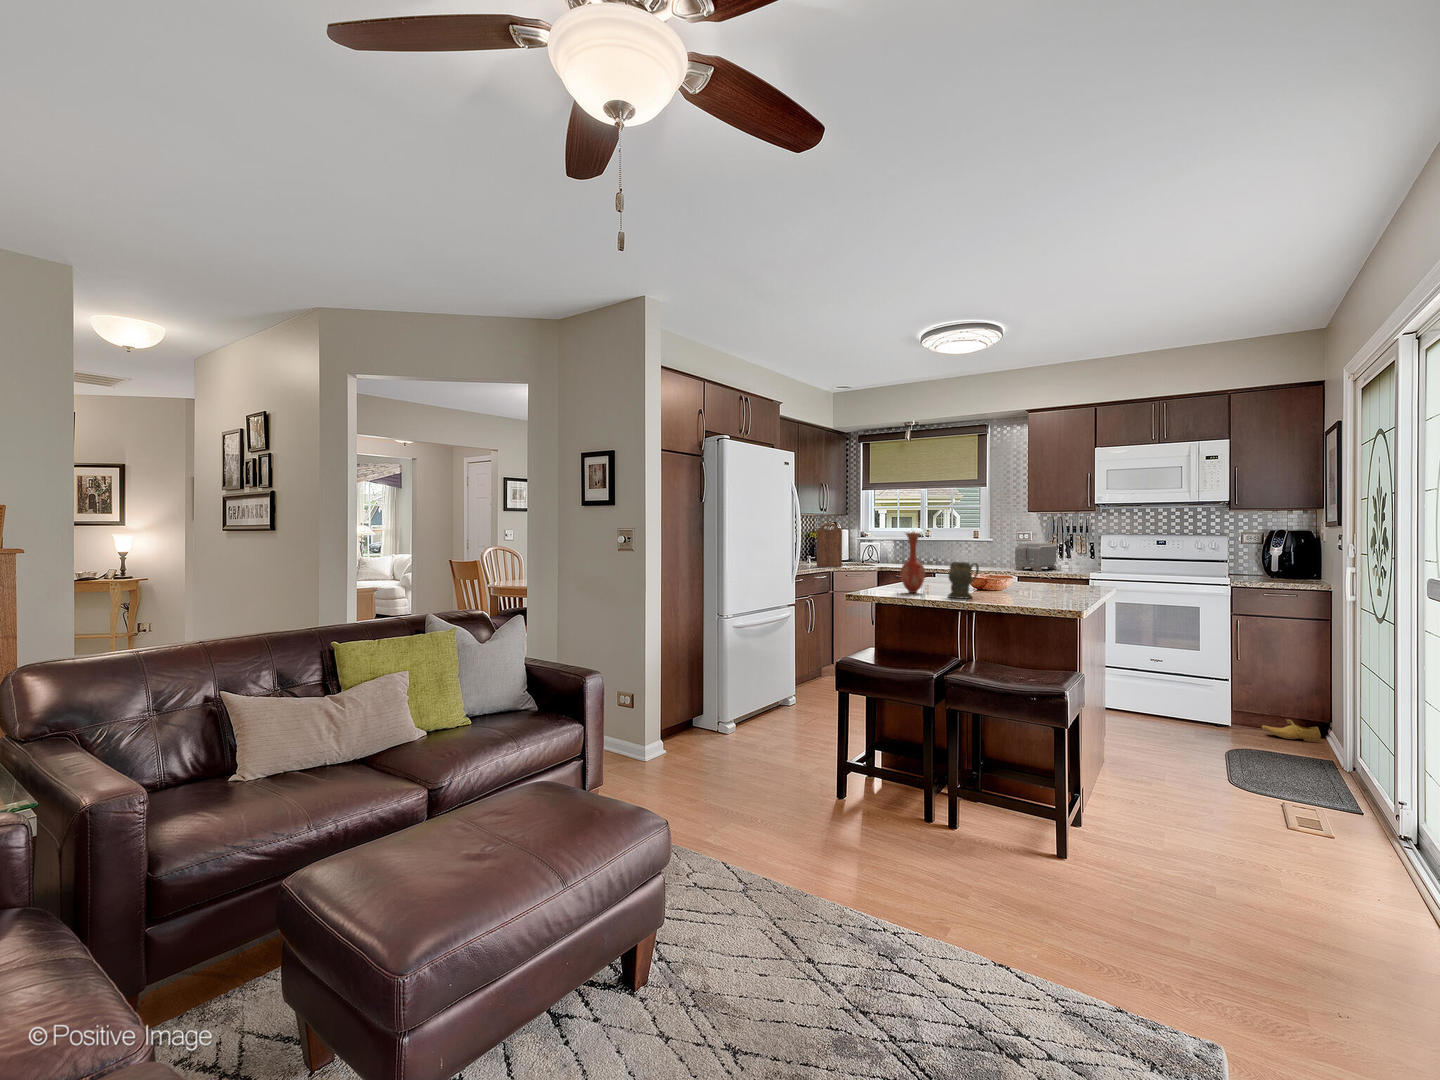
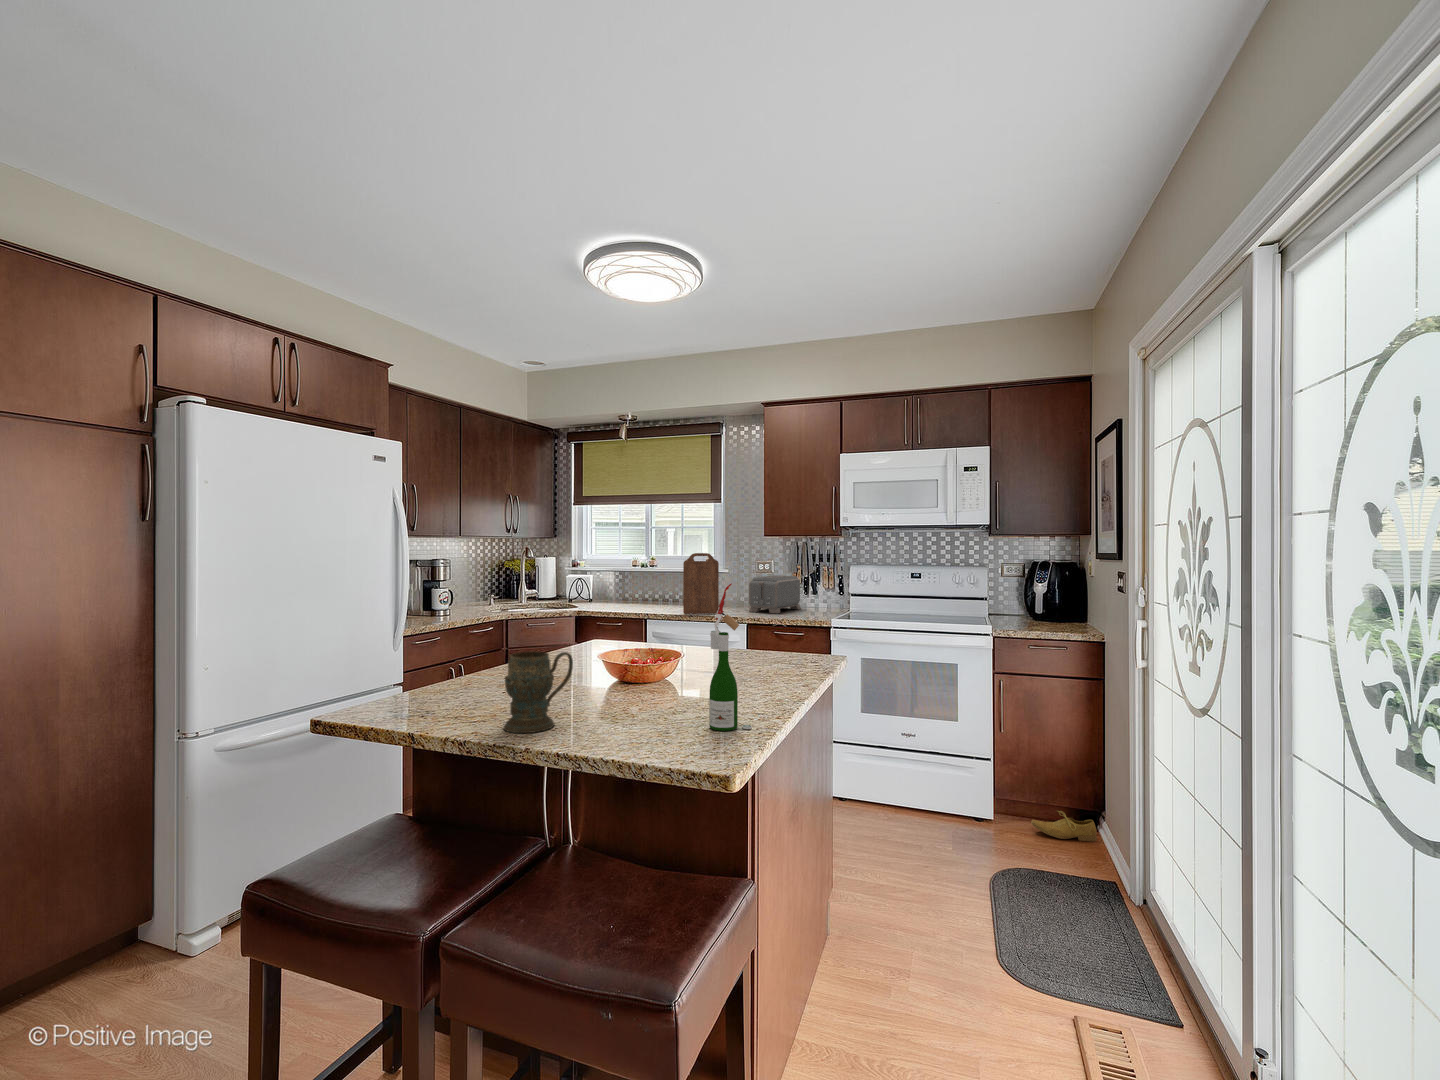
cutting board: present [817,524,842,567] -> present [683,553,719,614]
wine bottle: none [1055,528,1079,601] -> present [709,583,752,731]
vase: present [901,533,925,593] -> none [441,586,491,709]

